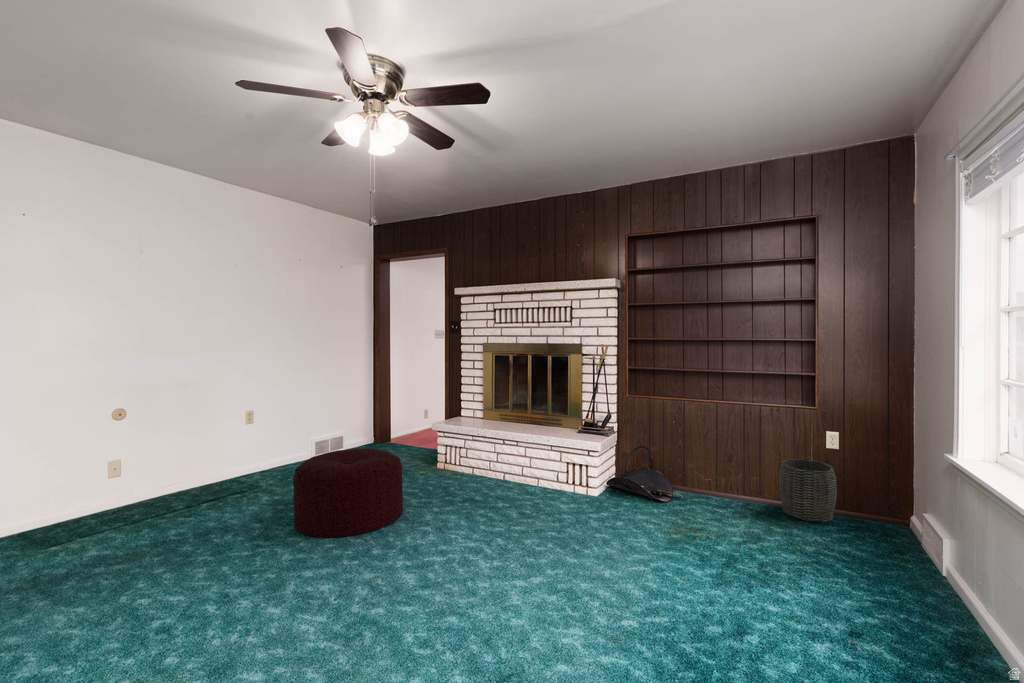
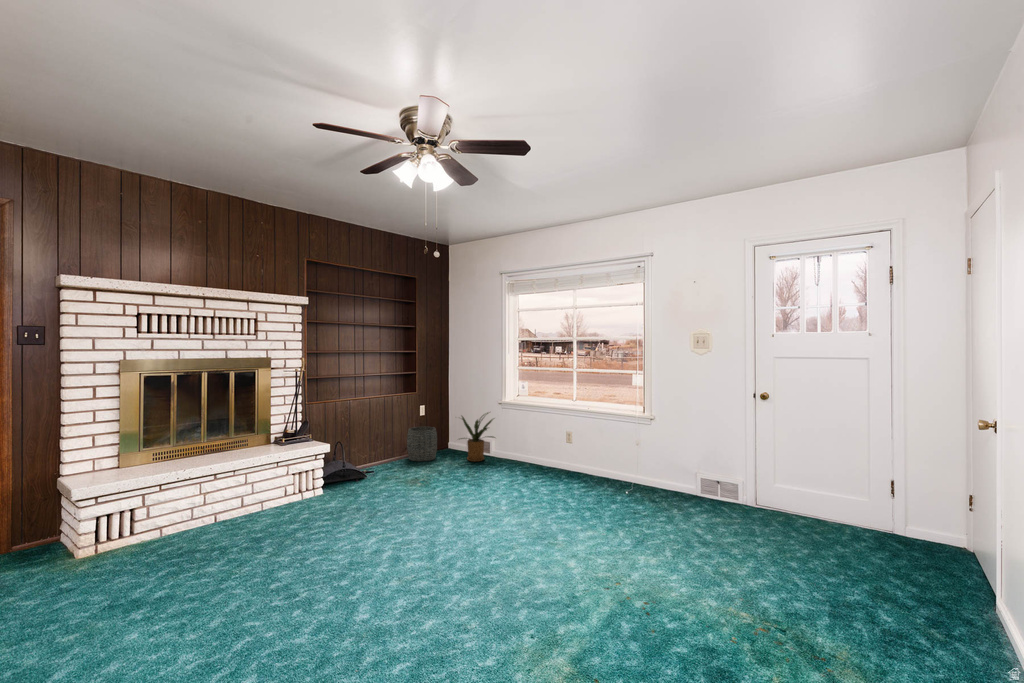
ottoman: present [293,449,403,537] -> none [118,505,295,650]
house plant: none [833,457,933,562] -> present [461,413,495,461]

